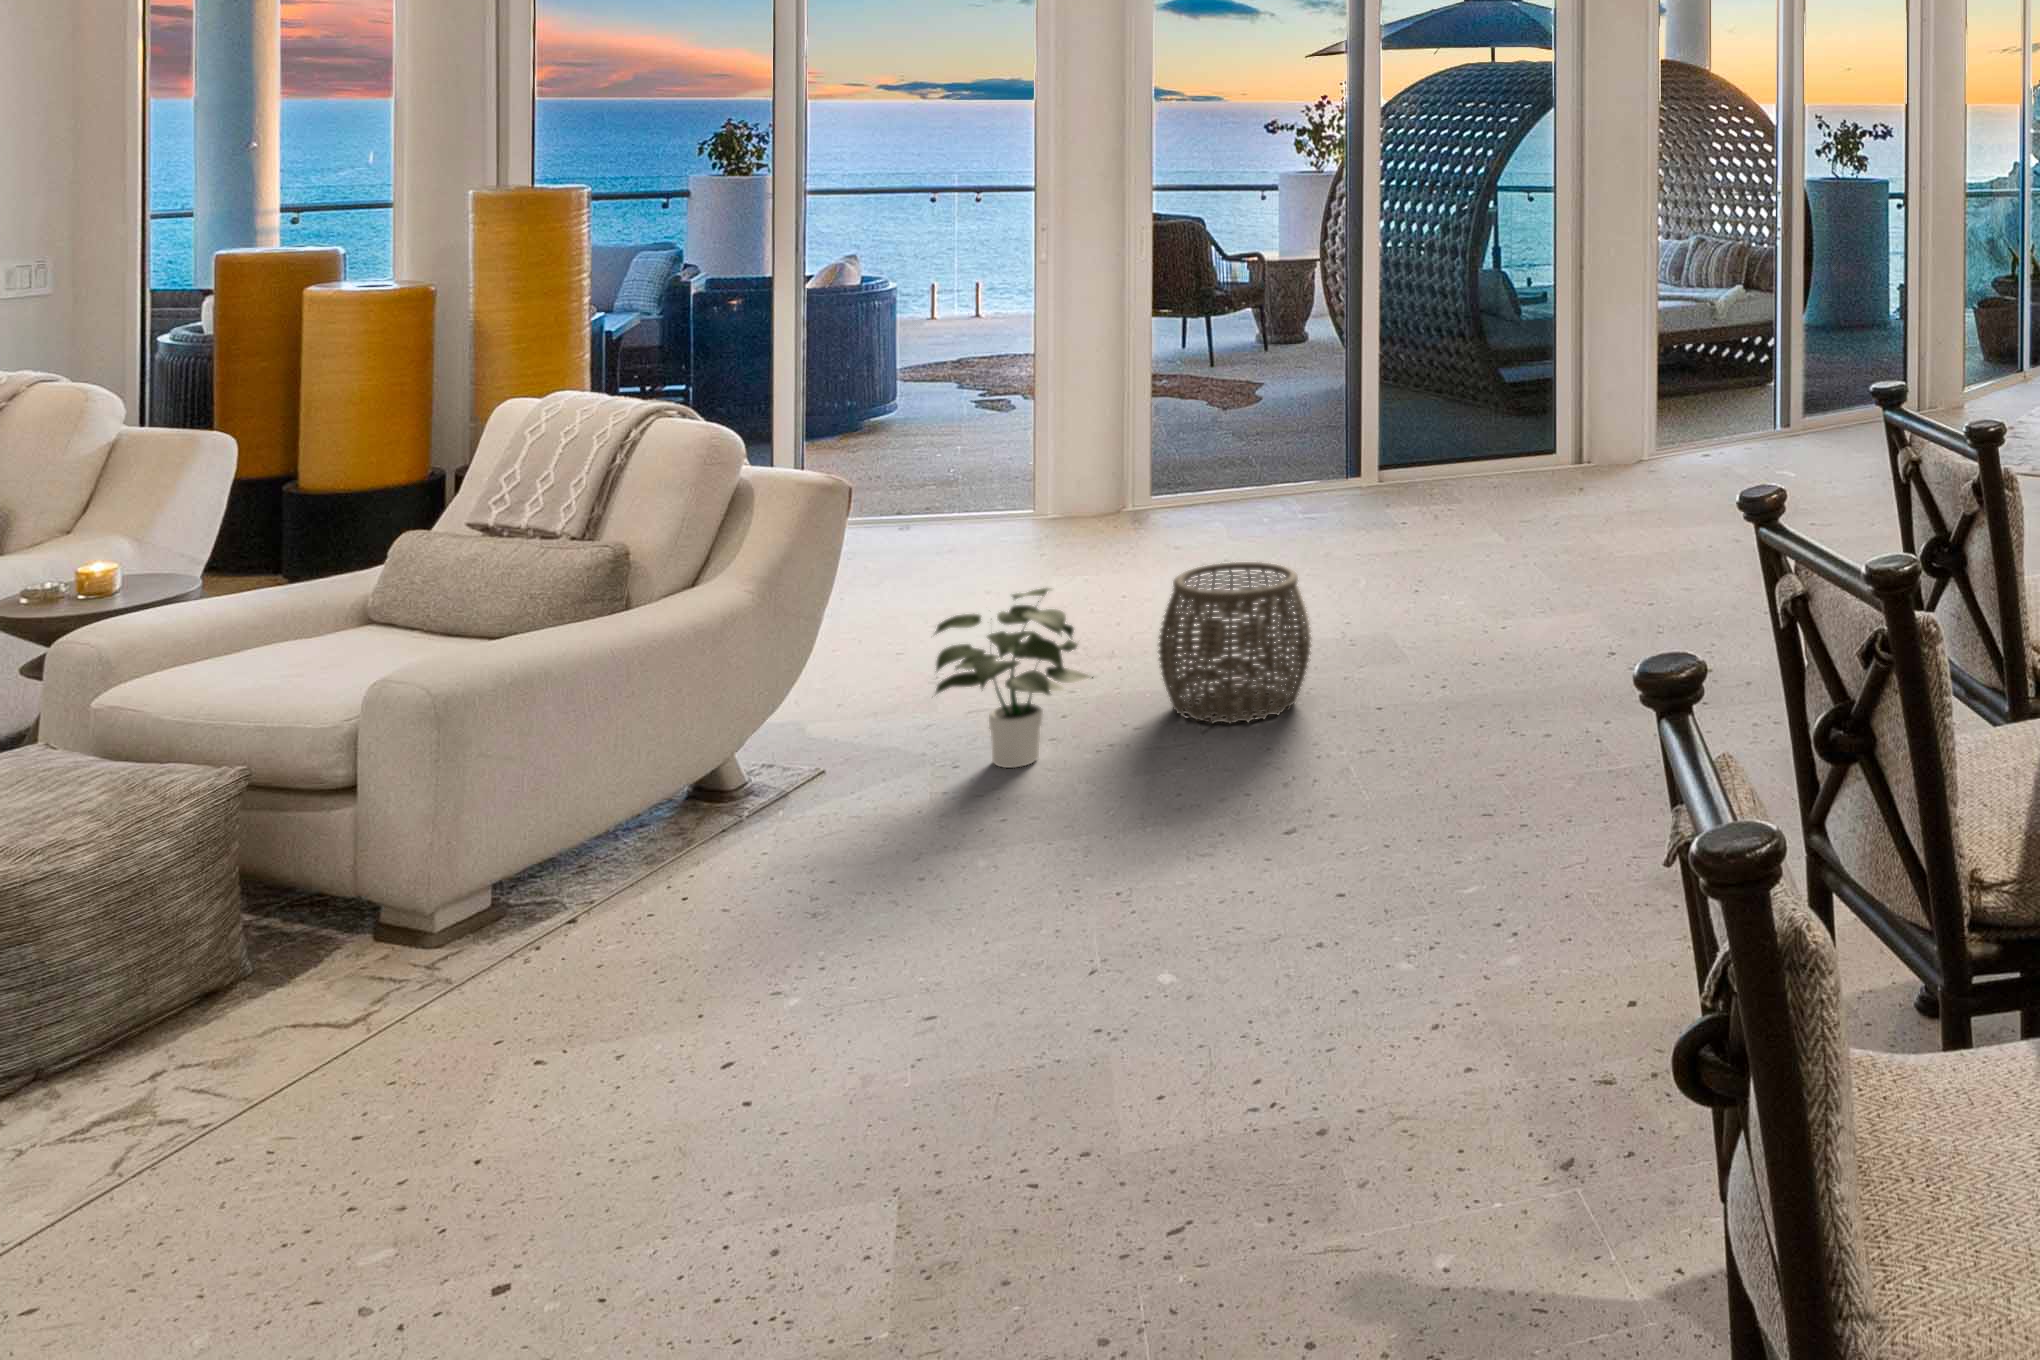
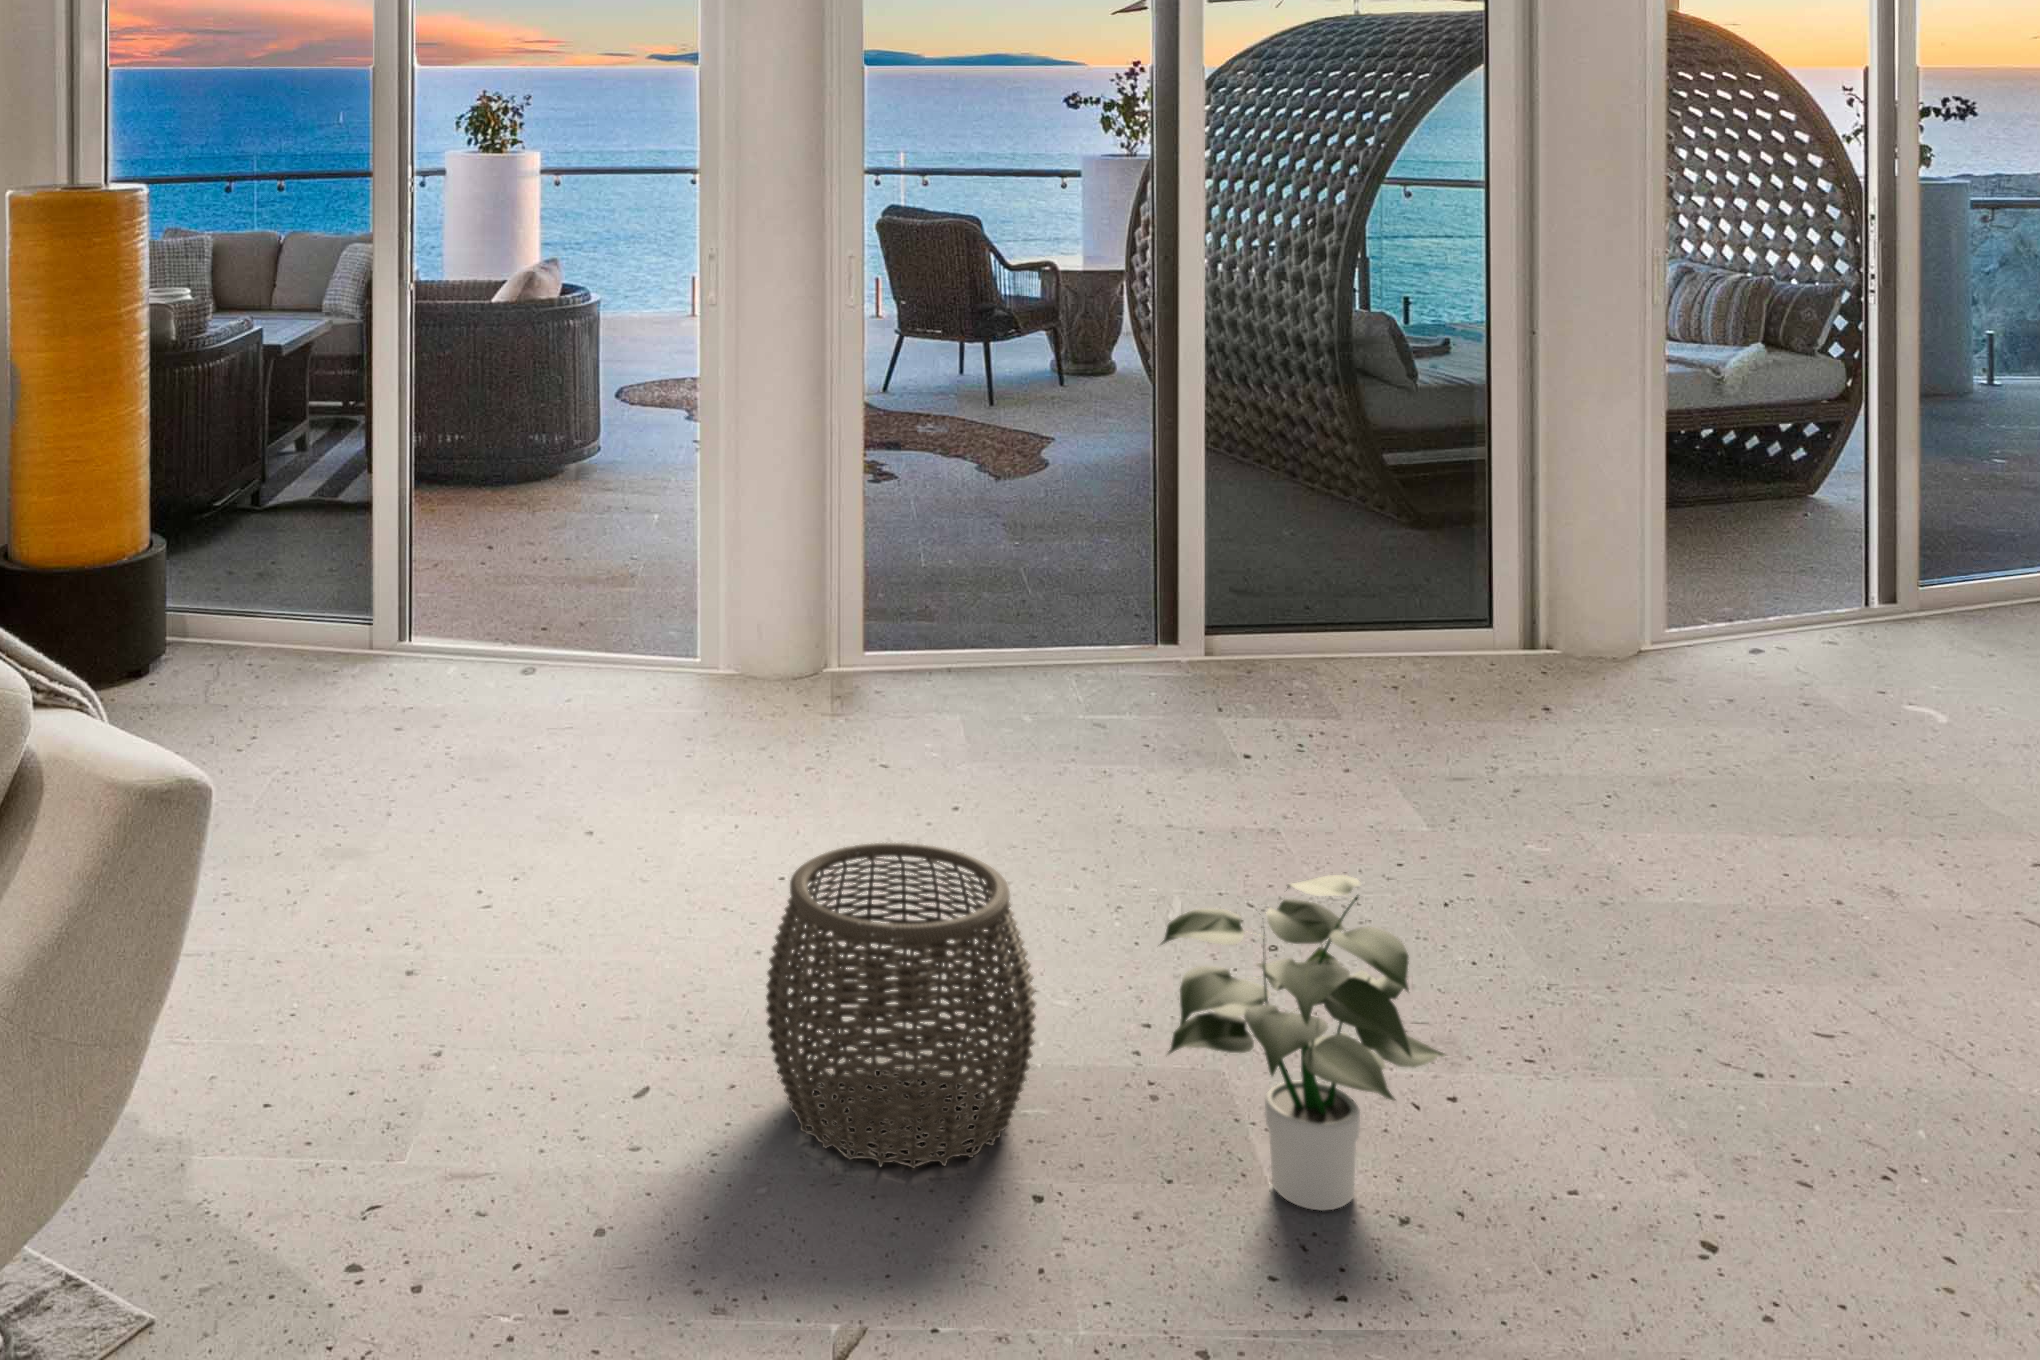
potted plant: present [935,588,1094,768] -> present [1161,875,1445,1210]

